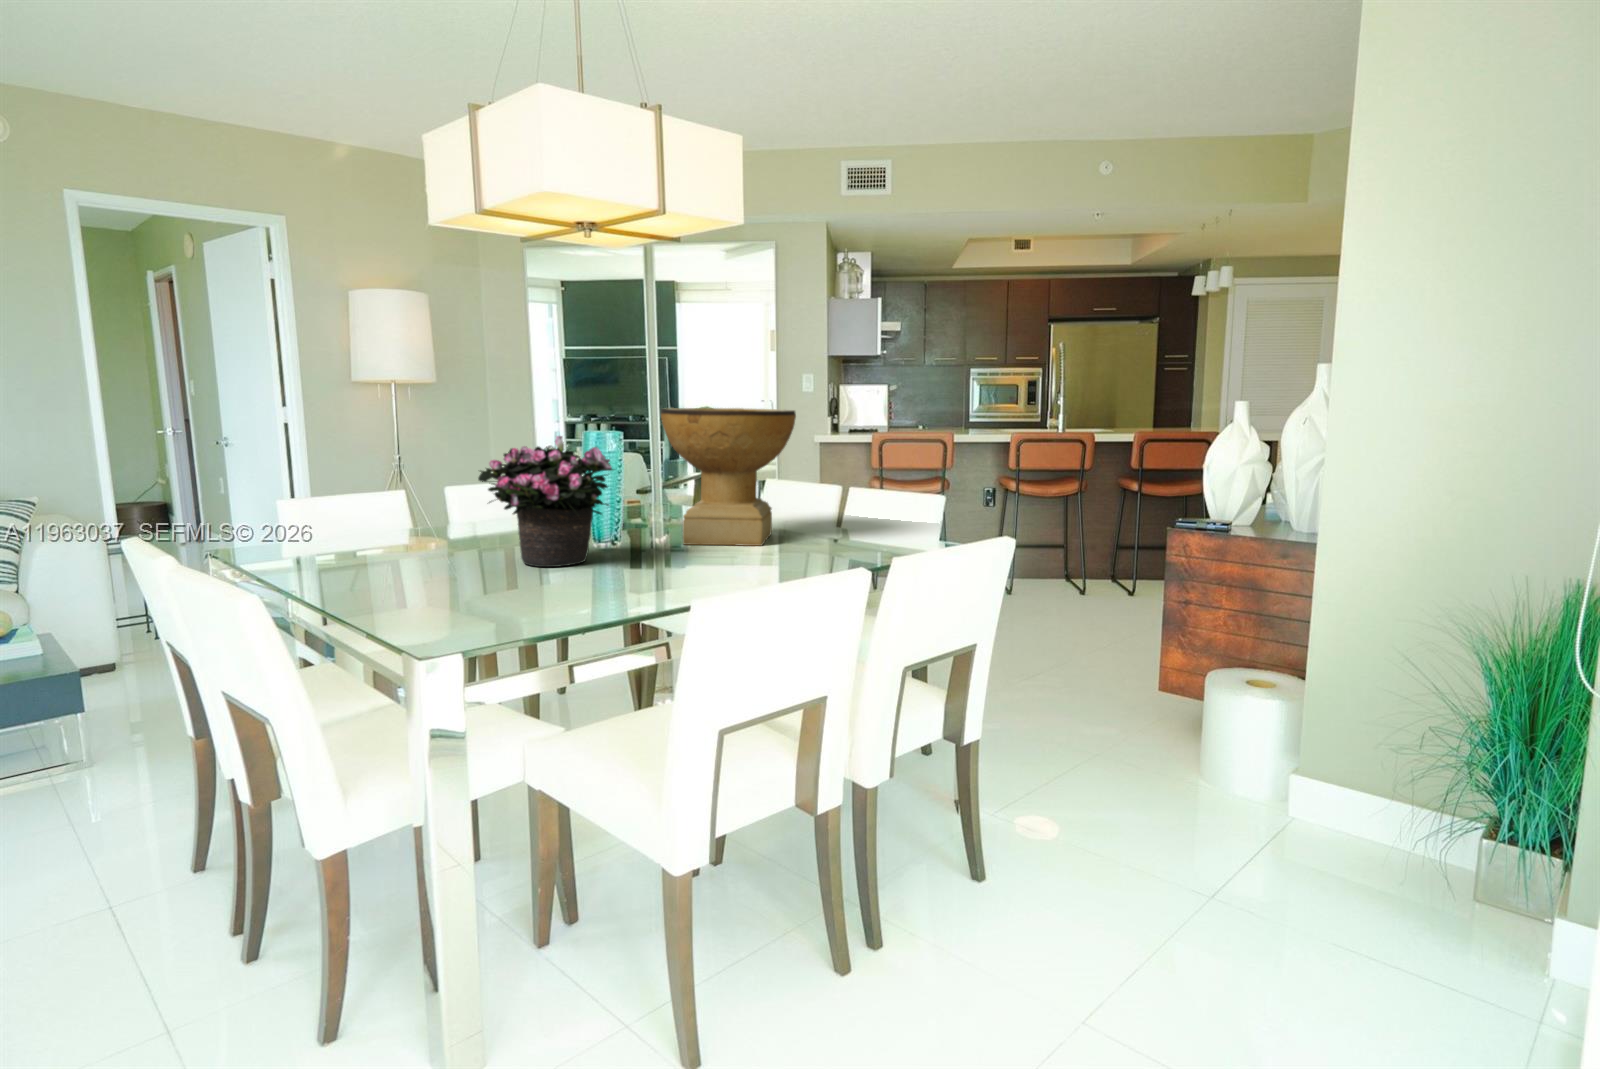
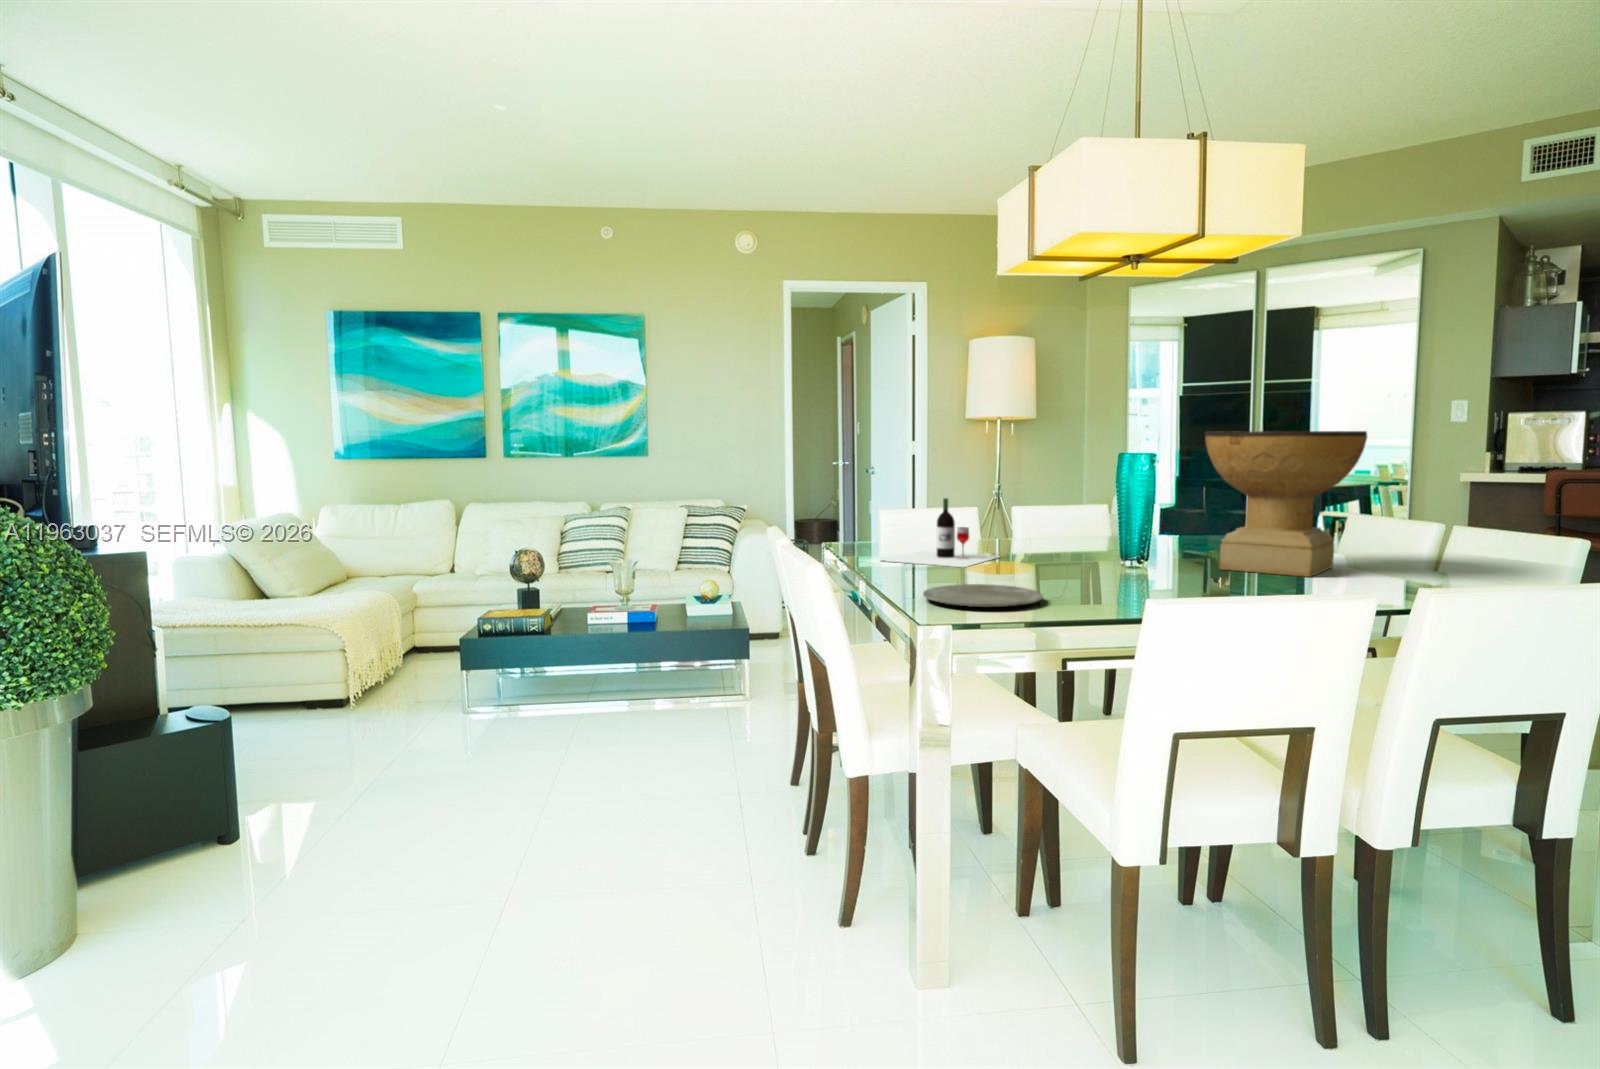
potted flower: present [478,436,613,567] -> none [1015,456,1145,577]
wine bottle: none [301,485,456,568] -> present [883,498,999,567]
plate: none [397,588,542,621] -> present [923,584,1043,607]

